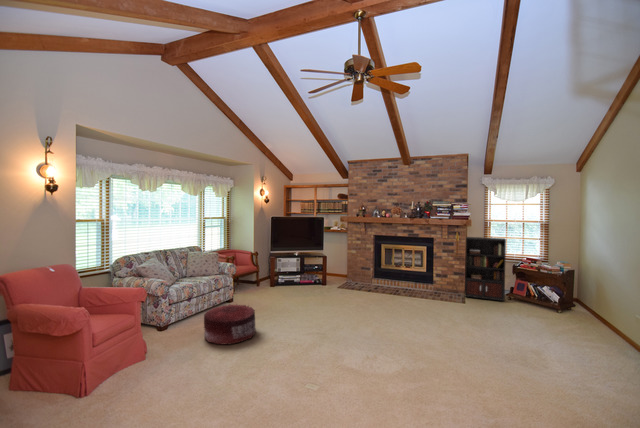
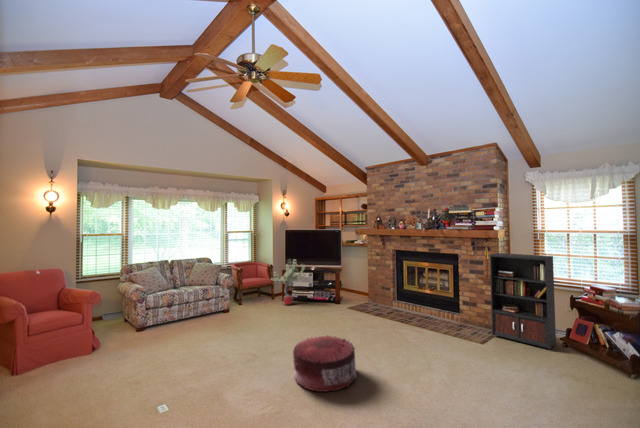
potted tree: none [262,245,299,290] -> present [271,260,305,305]
pouf: present [204,304,256,344] -> present [293,335,356,392]

